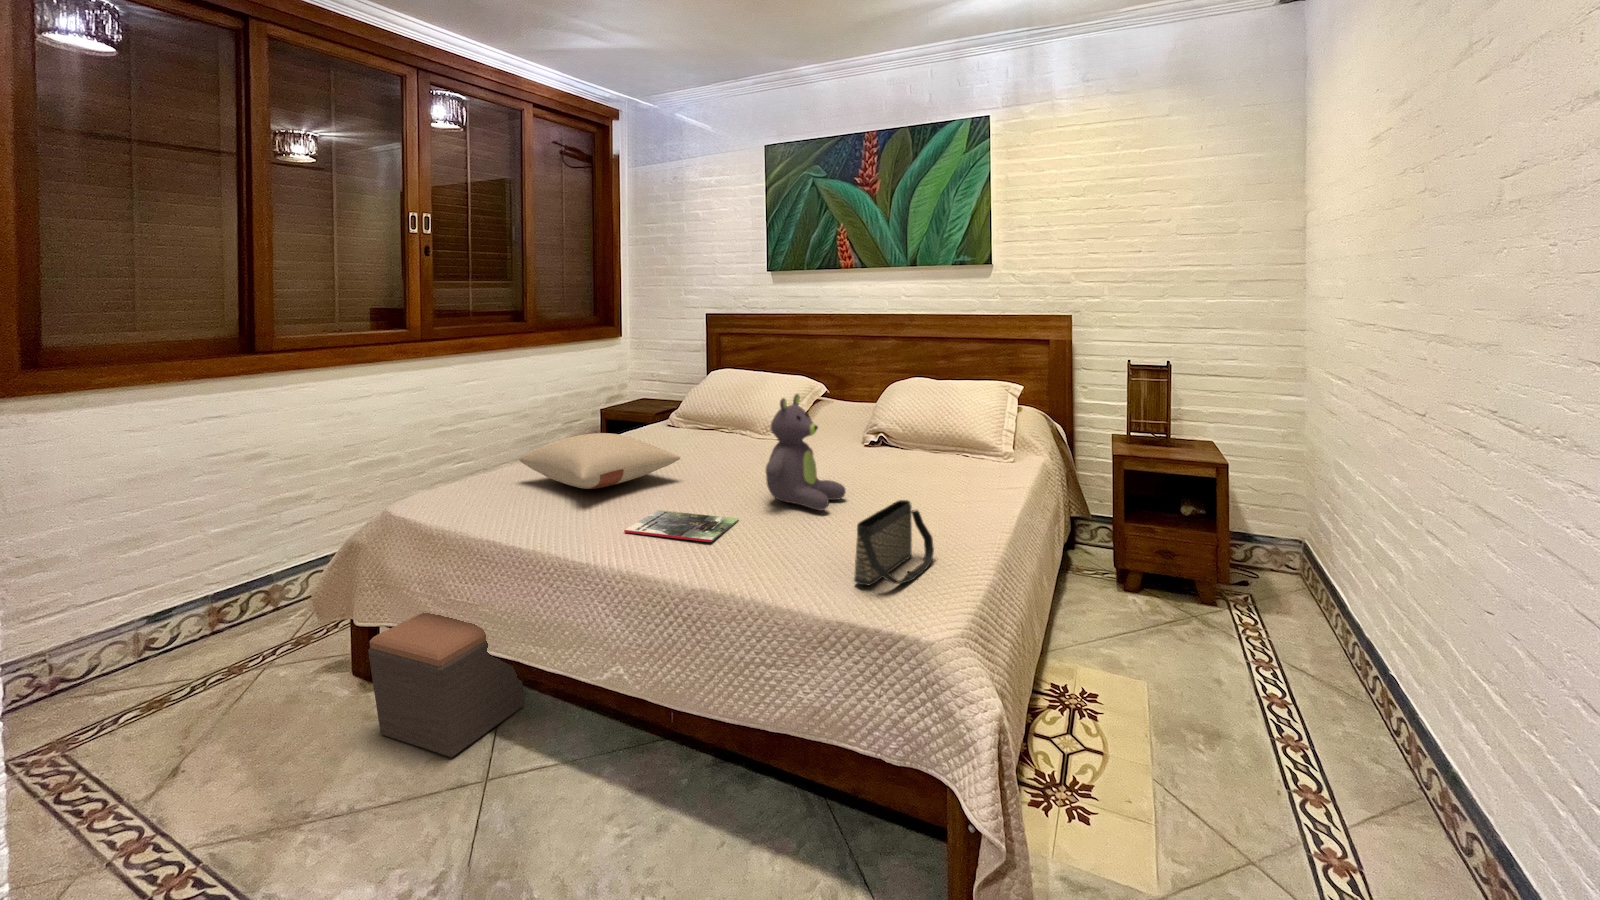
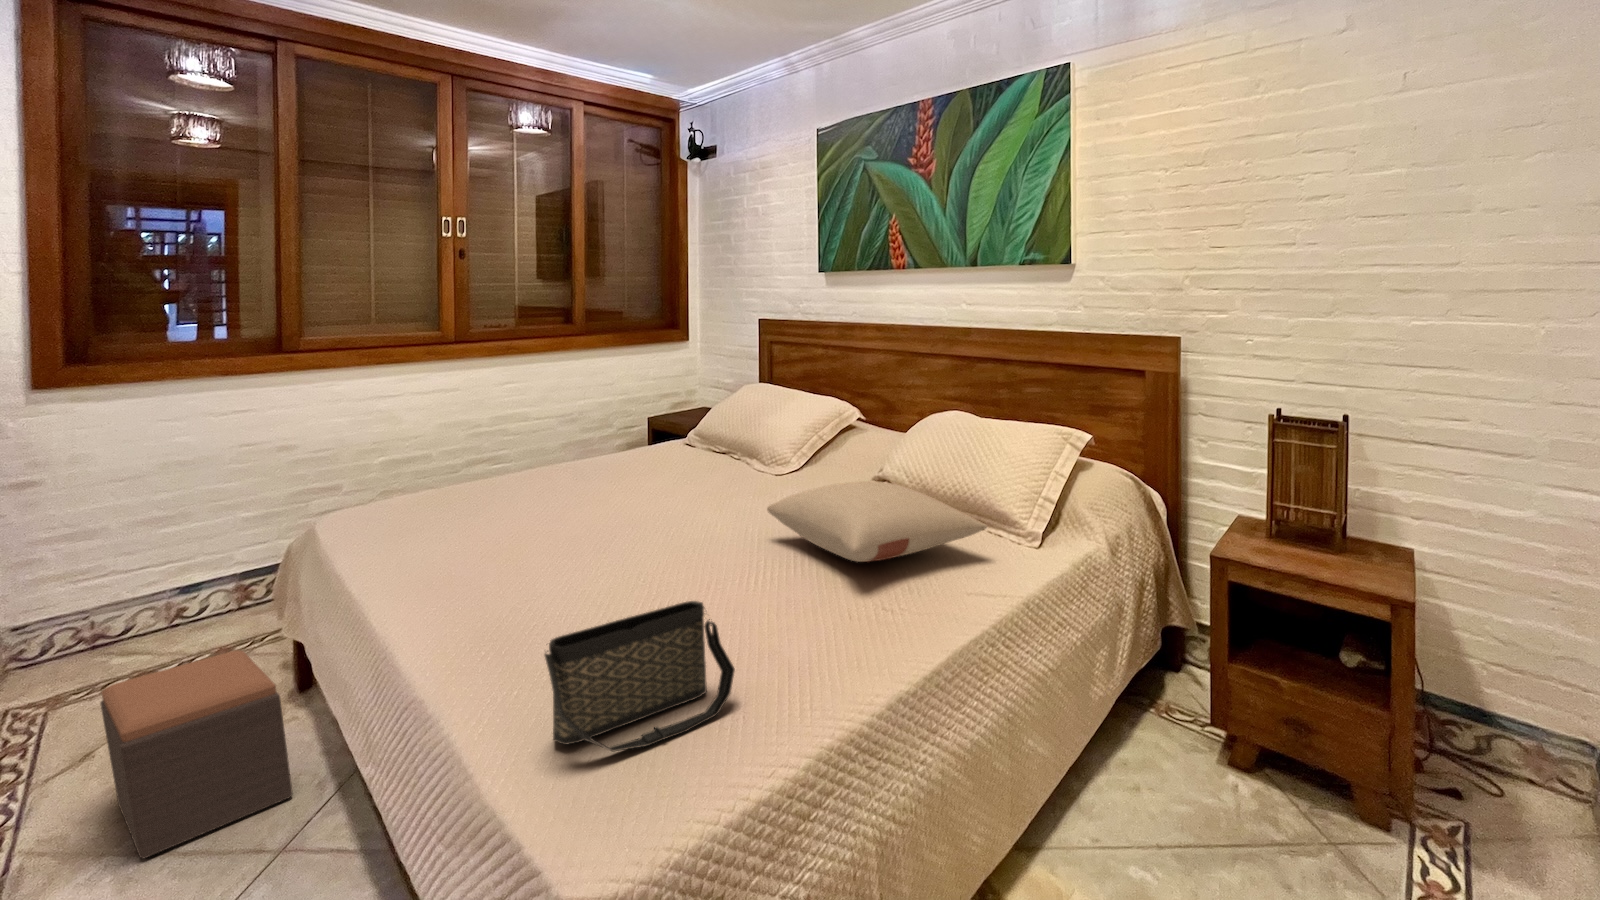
stuffed bear: present [766,394,846,510] -> none [602,423,730,593]
pillow: present [519,433,680,489] -> present [767,481,987,562]
magazine: present [624,510,738,542] -> none [397,566,554,625]

